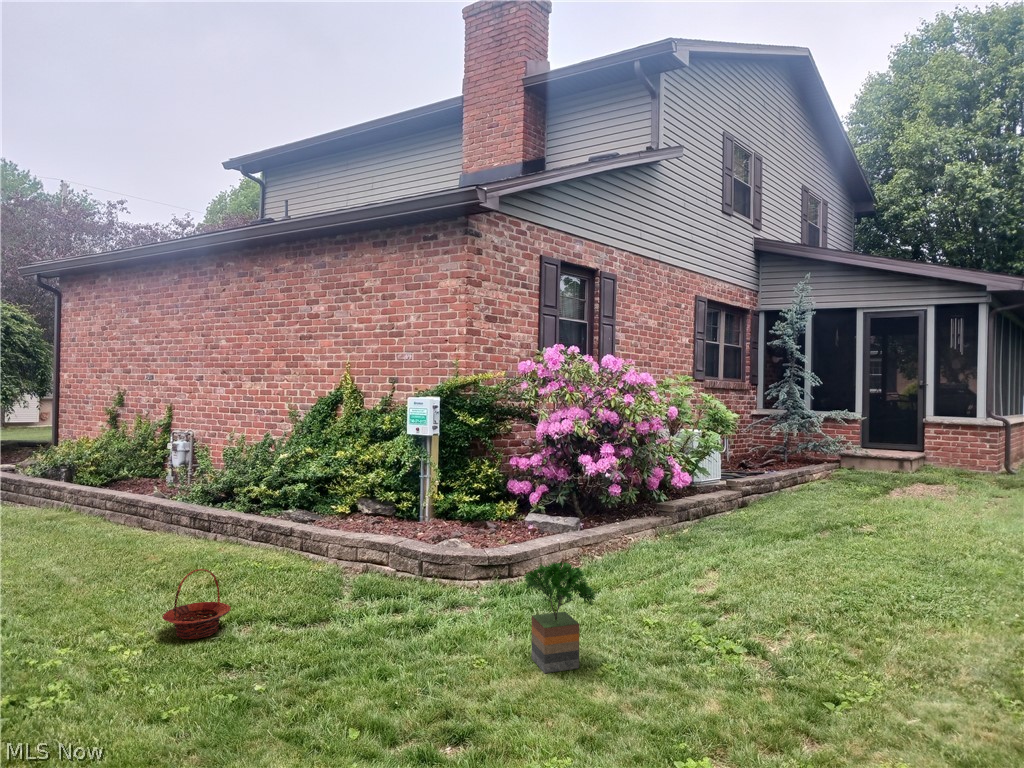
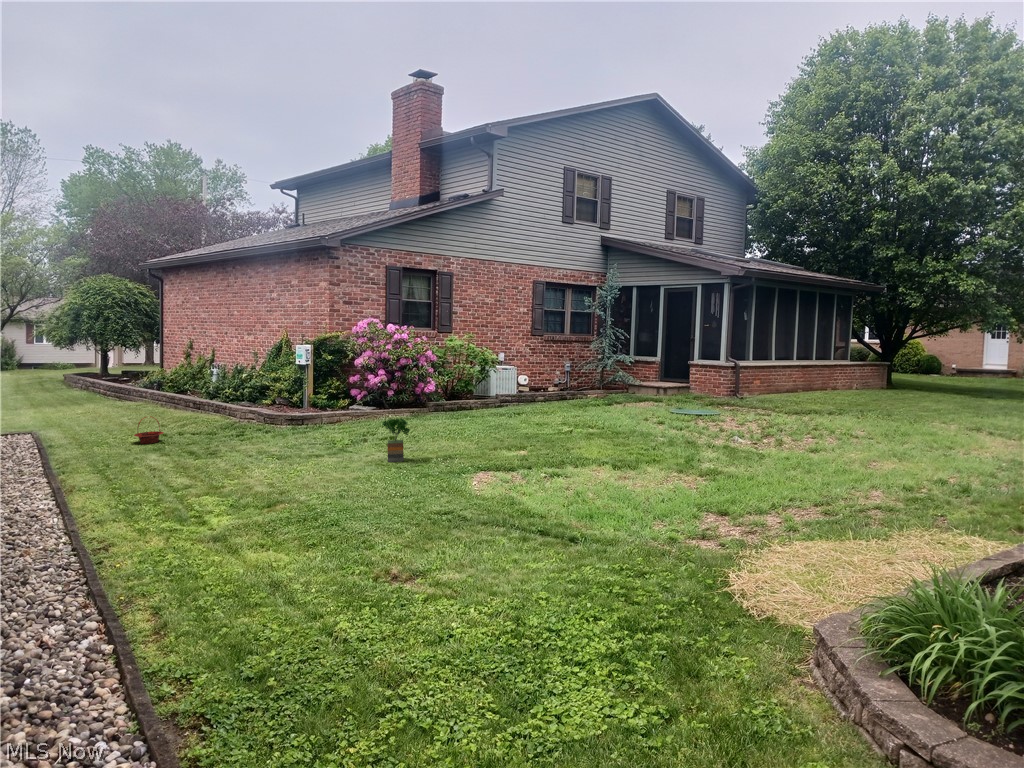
potted tree: present [523,561,595,673] -> present [382,419,410,462]

